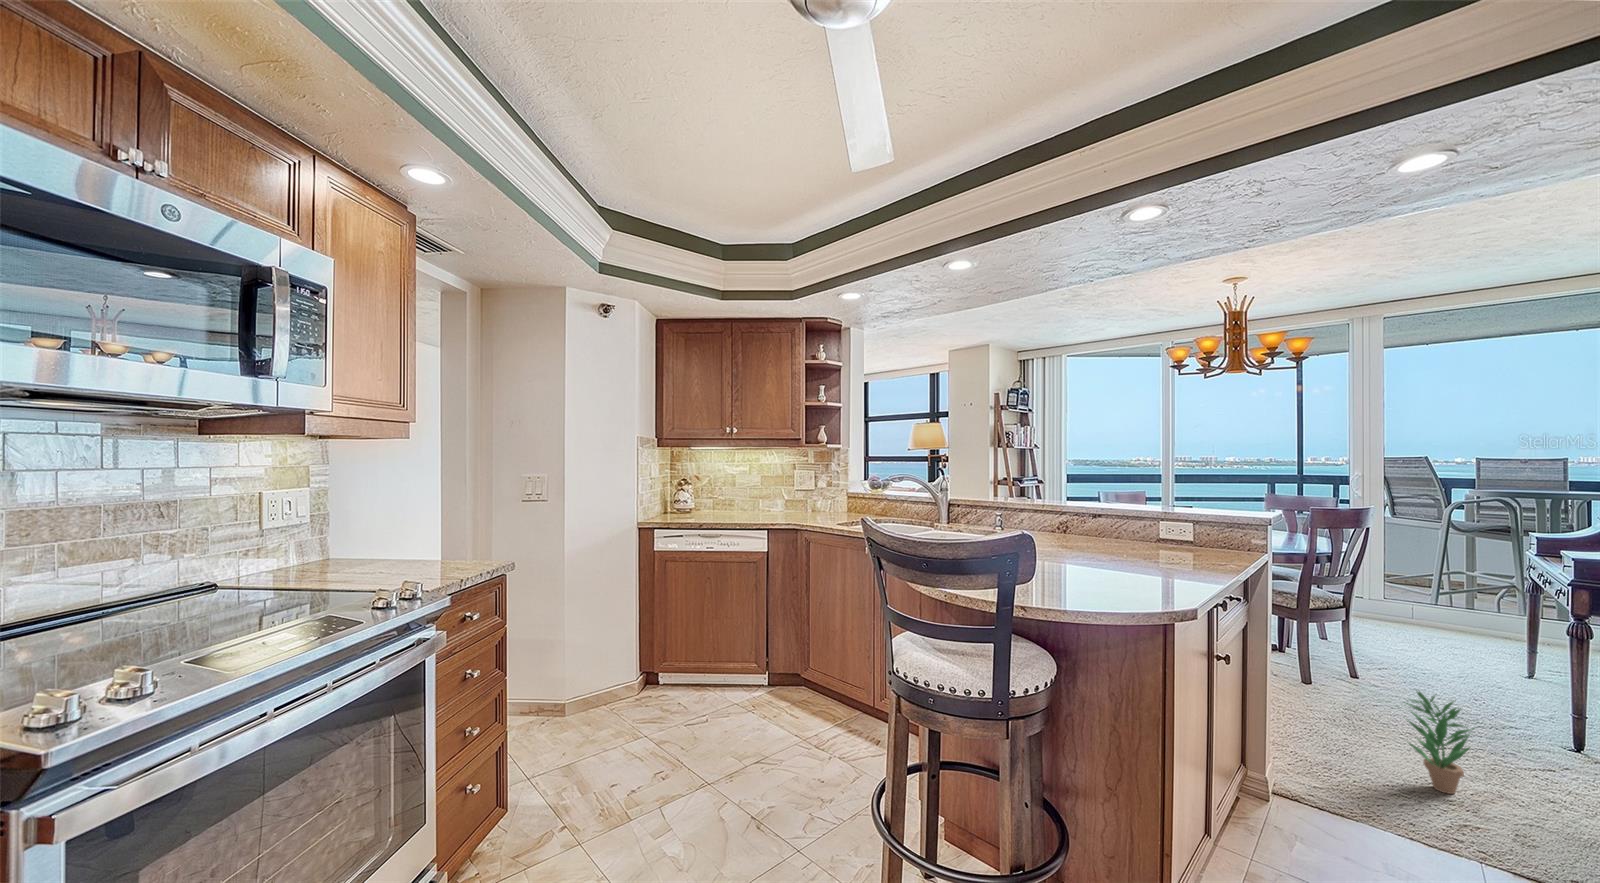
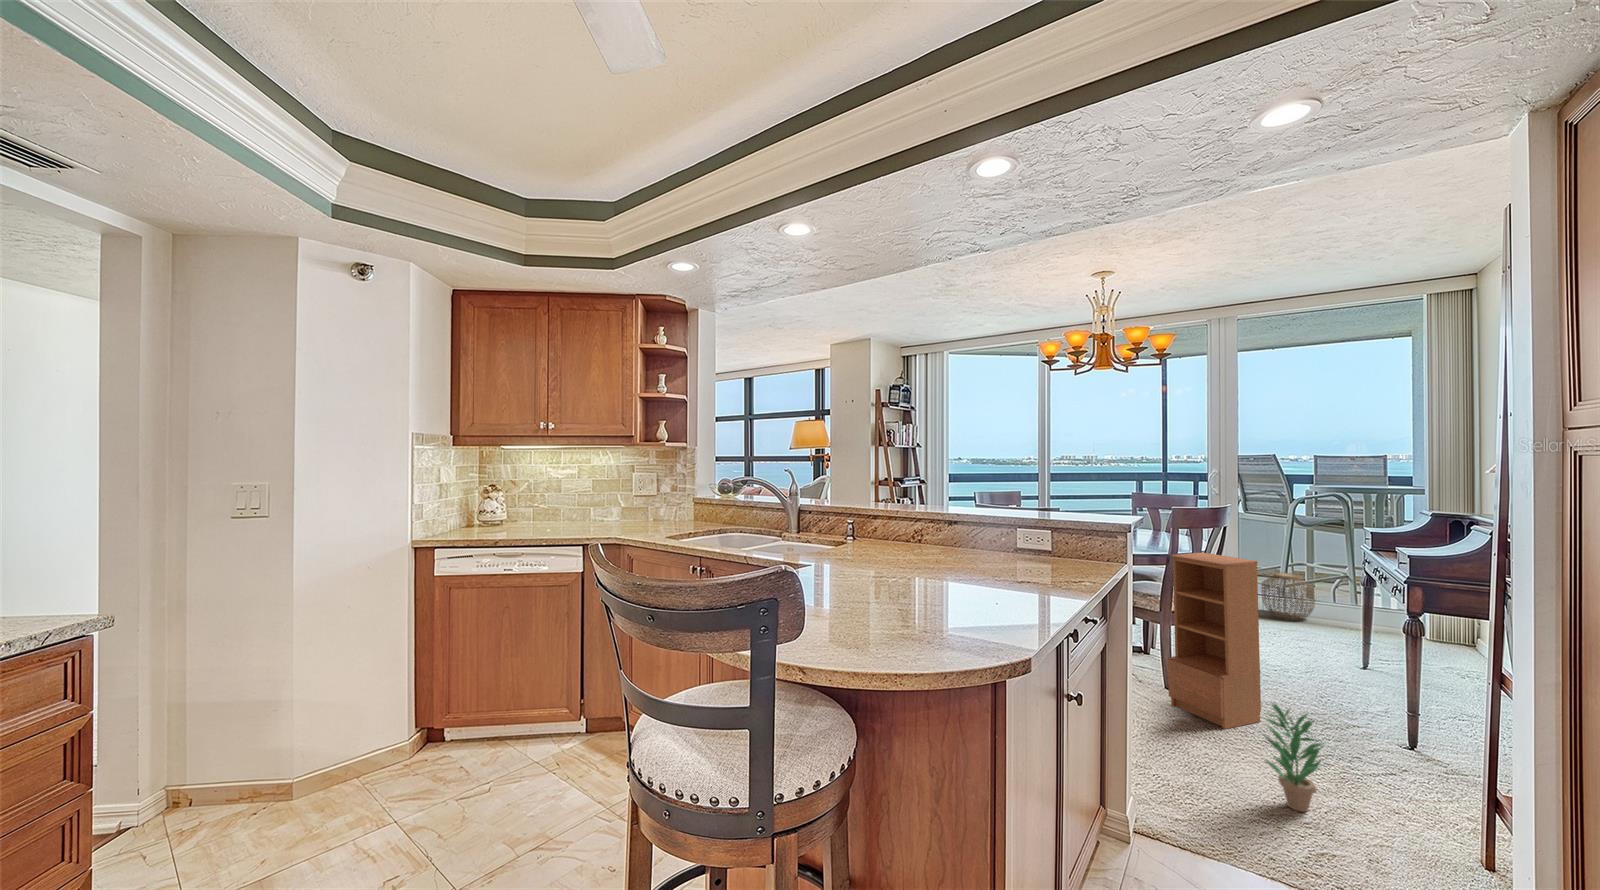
bookcase: none [1305,552,1408,721] -> present [1168,552,1261,729]
woven basket: none [1412,579,1476,630] -> present [1261,572,1315,620]

